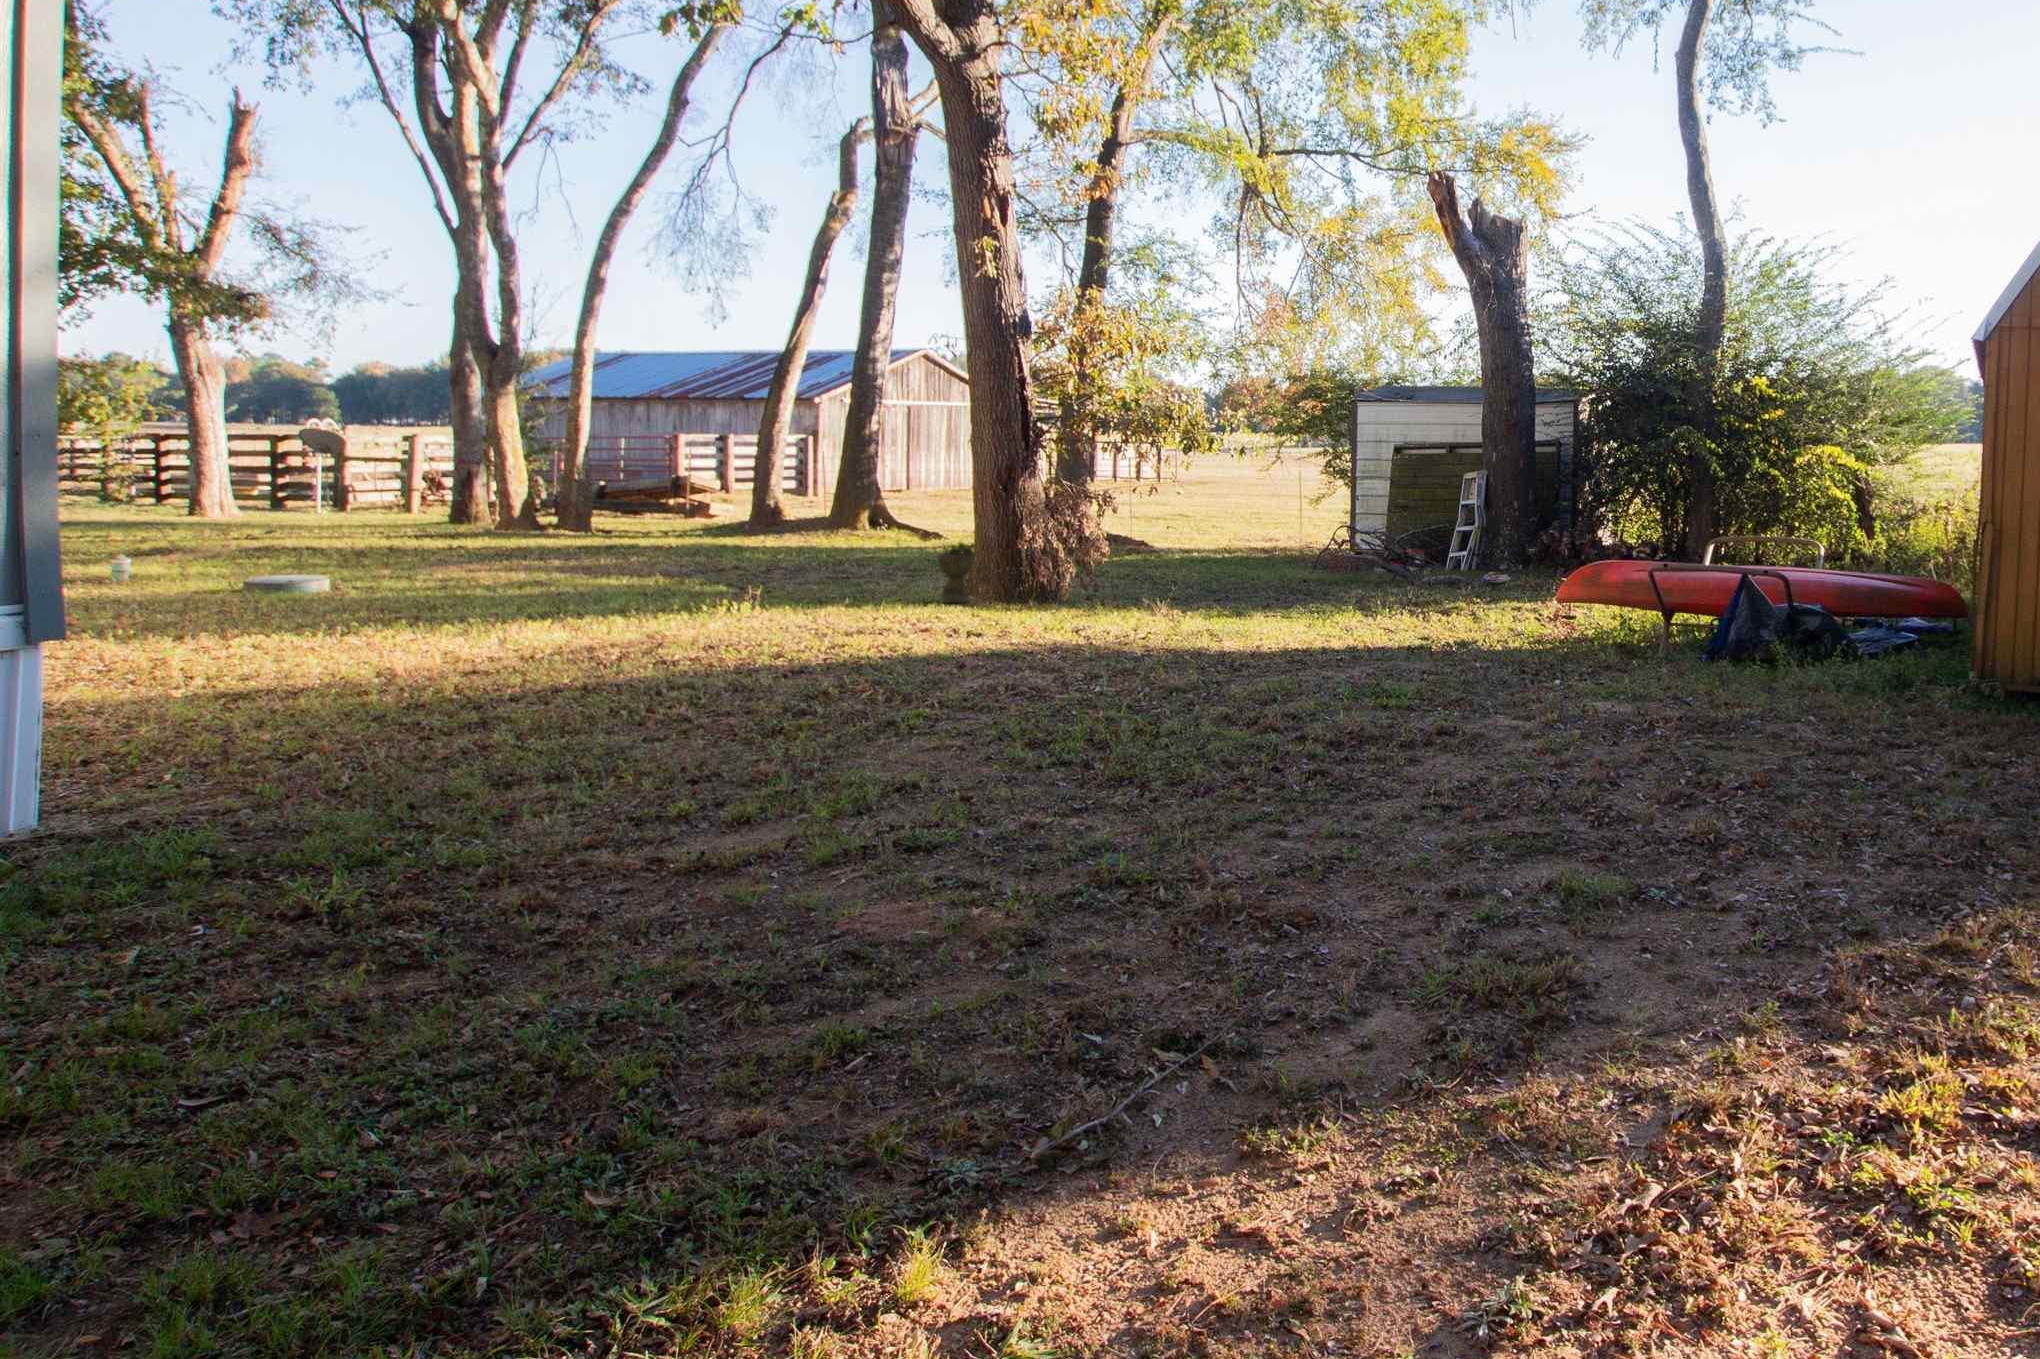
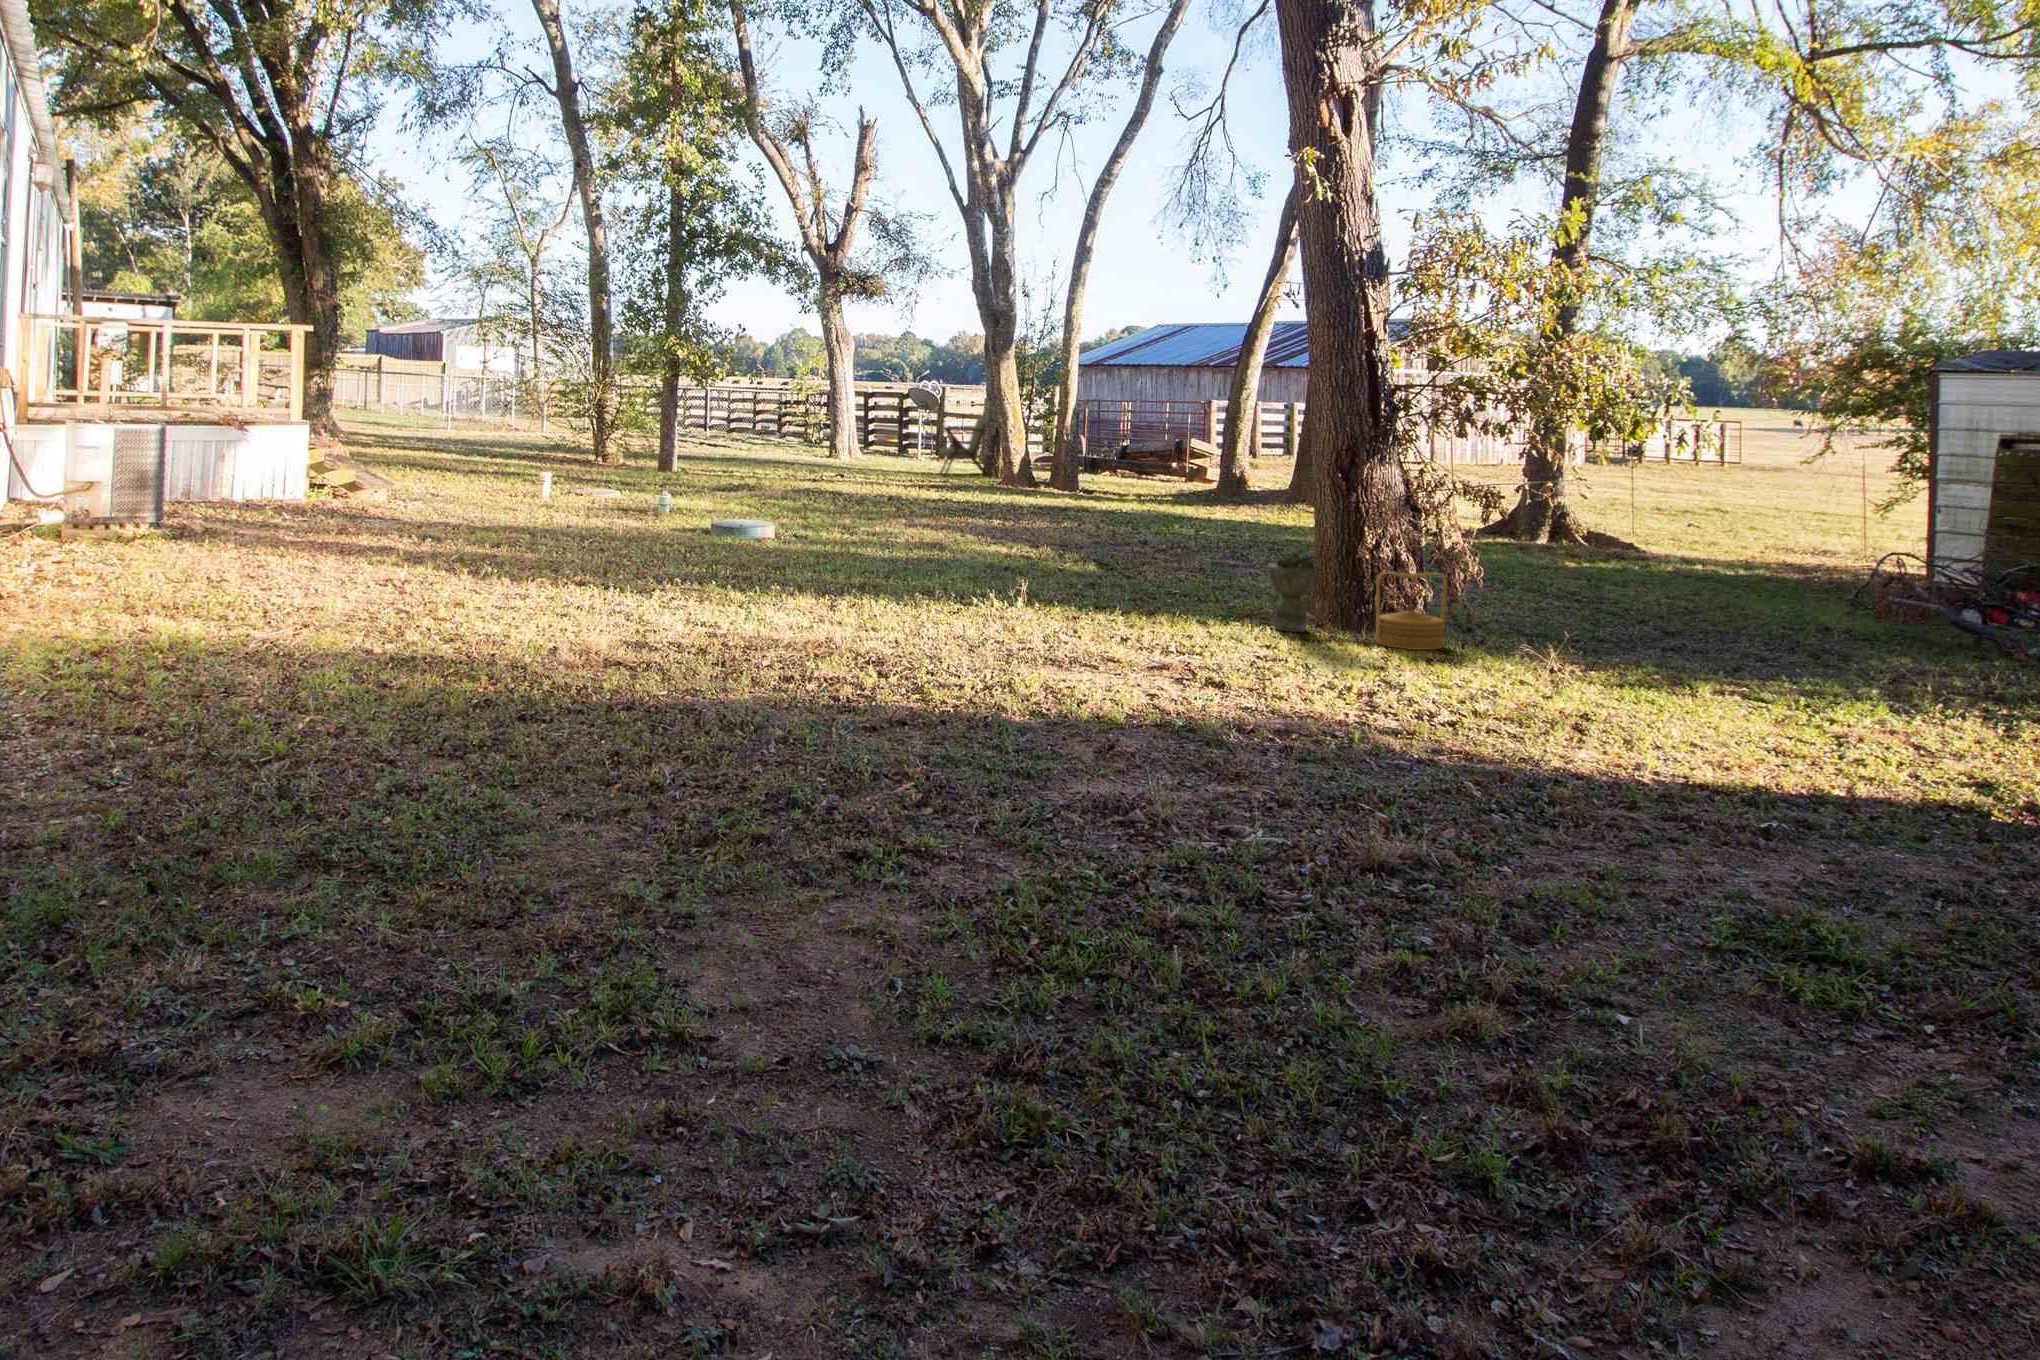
lounge chair: none [395,456,468,523] -> present [939,416,990,477]
woven basket: none [1027,549,1078,605] -> present [1376,572,1447,650]

